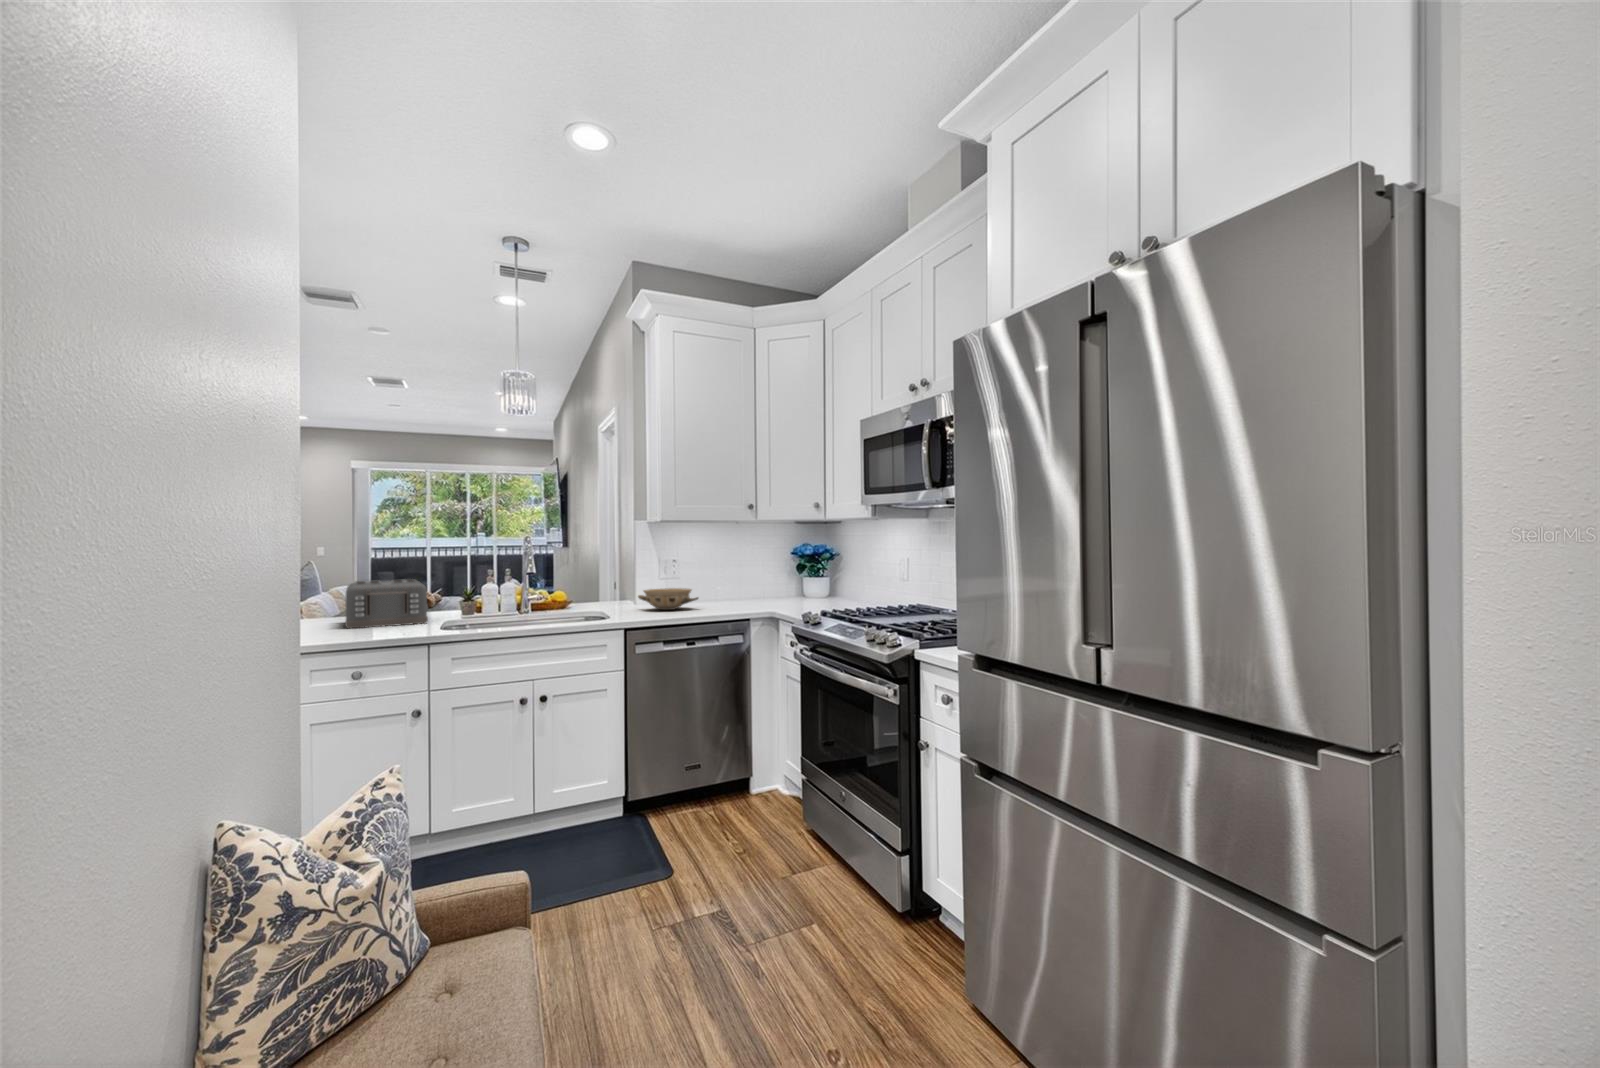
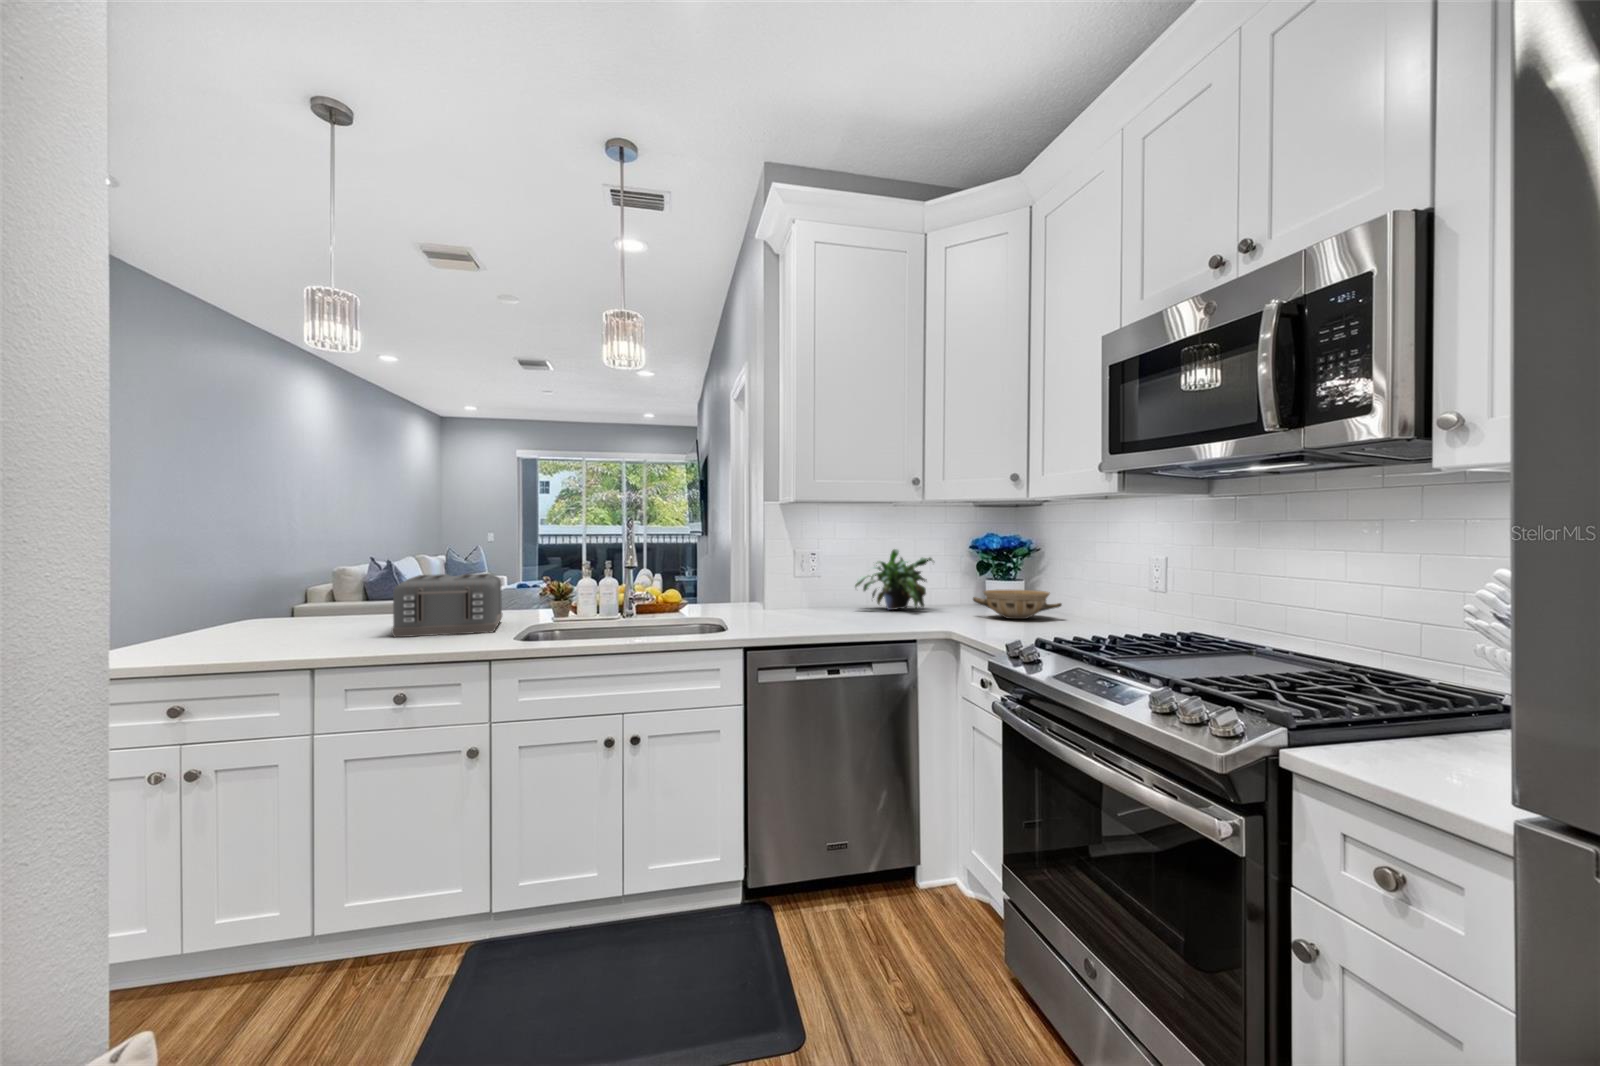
potted plant: none [705,556,764,602] -> present [855,549,932,610]
ceramic bowl: present [638,588,698,610] -> present [973,589,1062,619]

